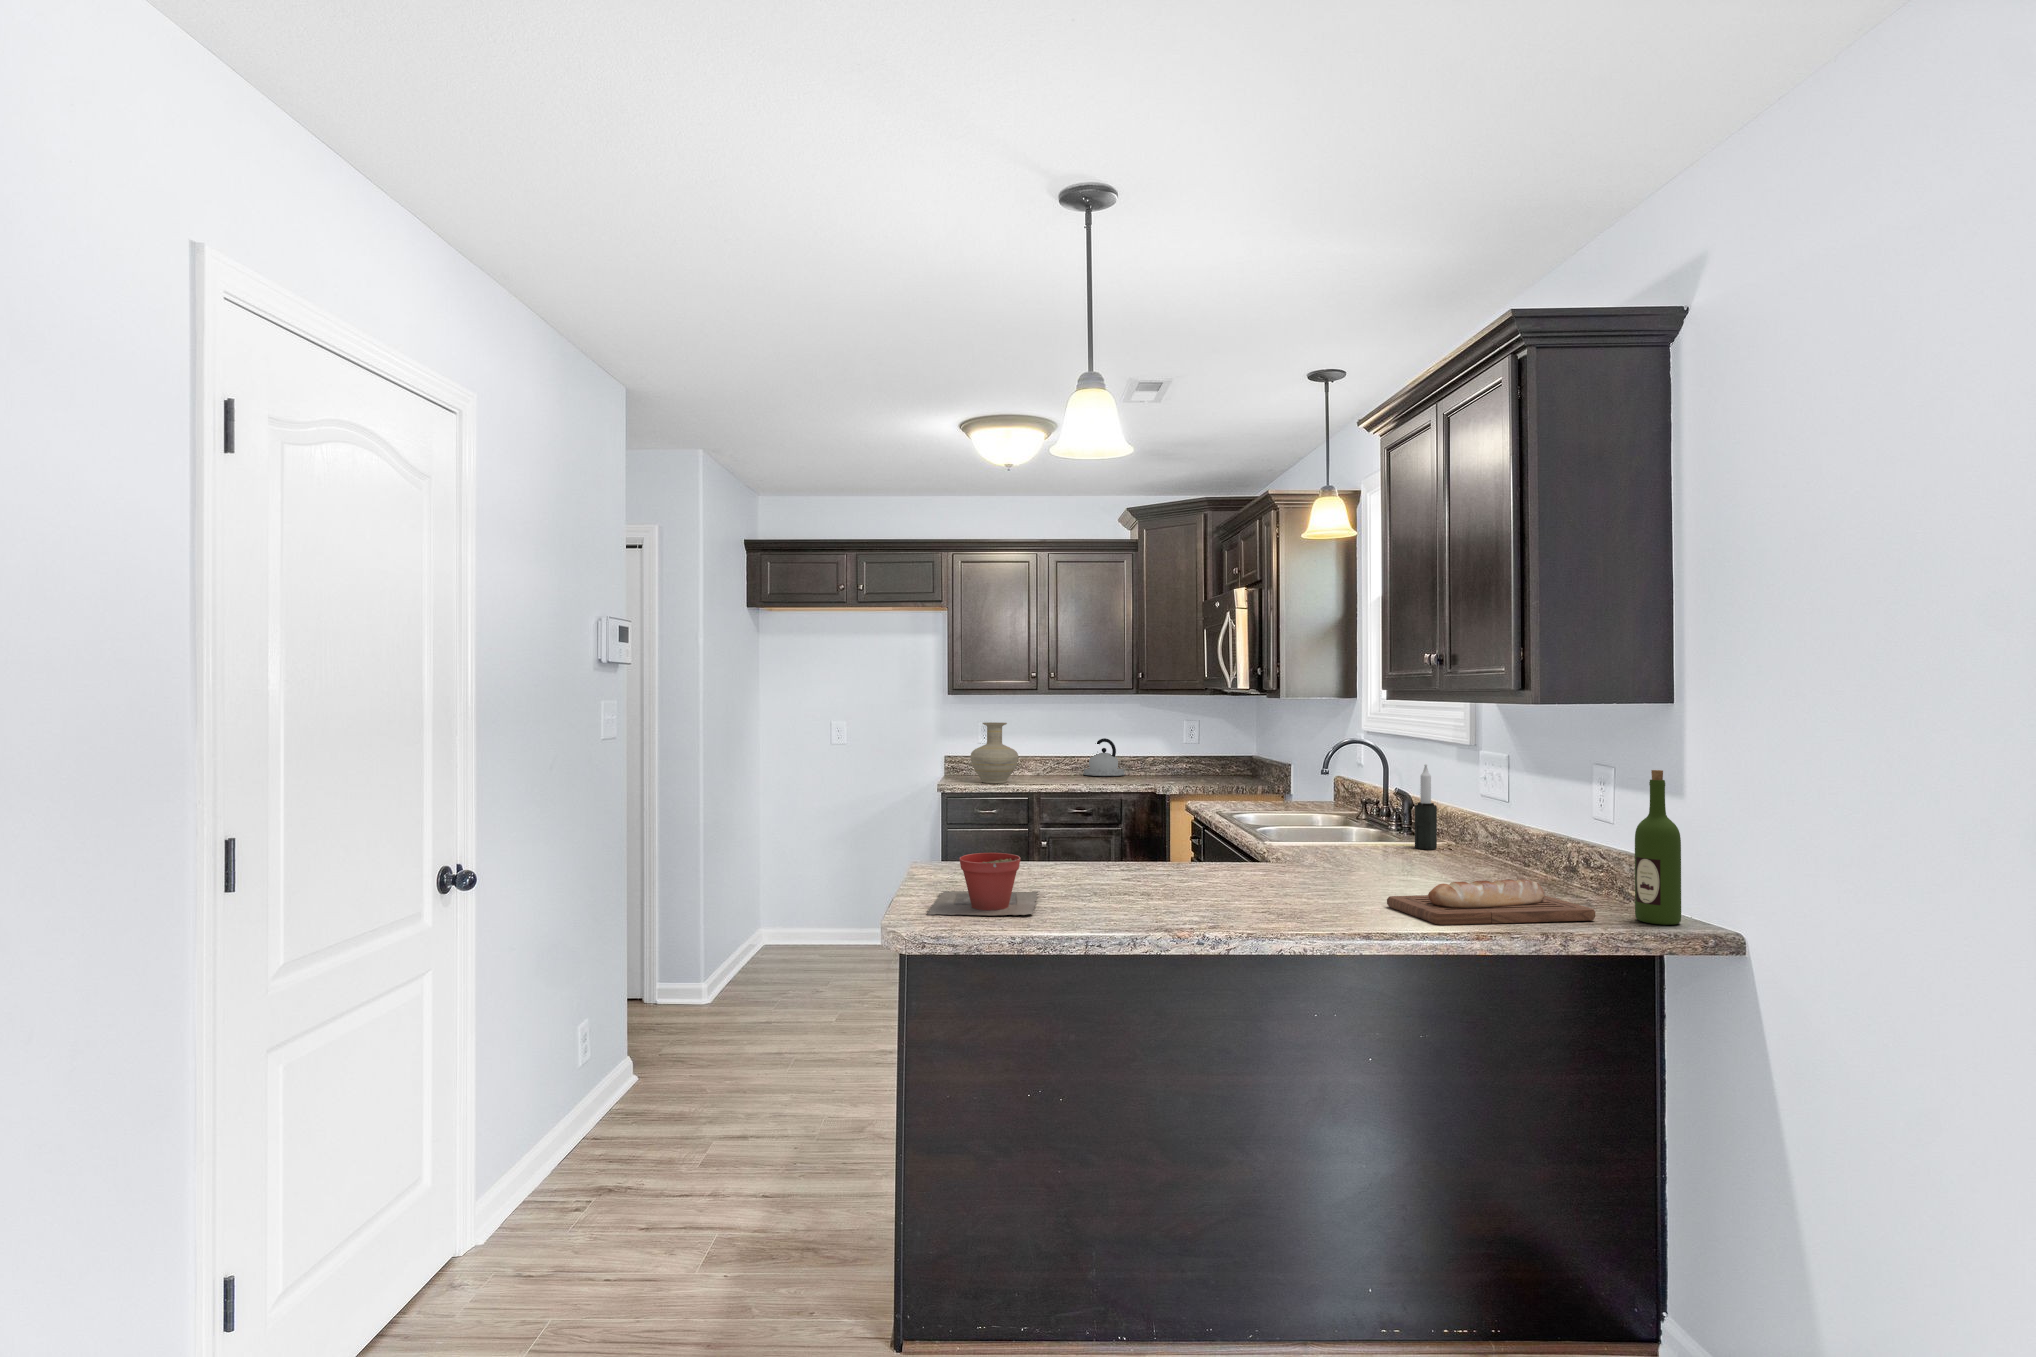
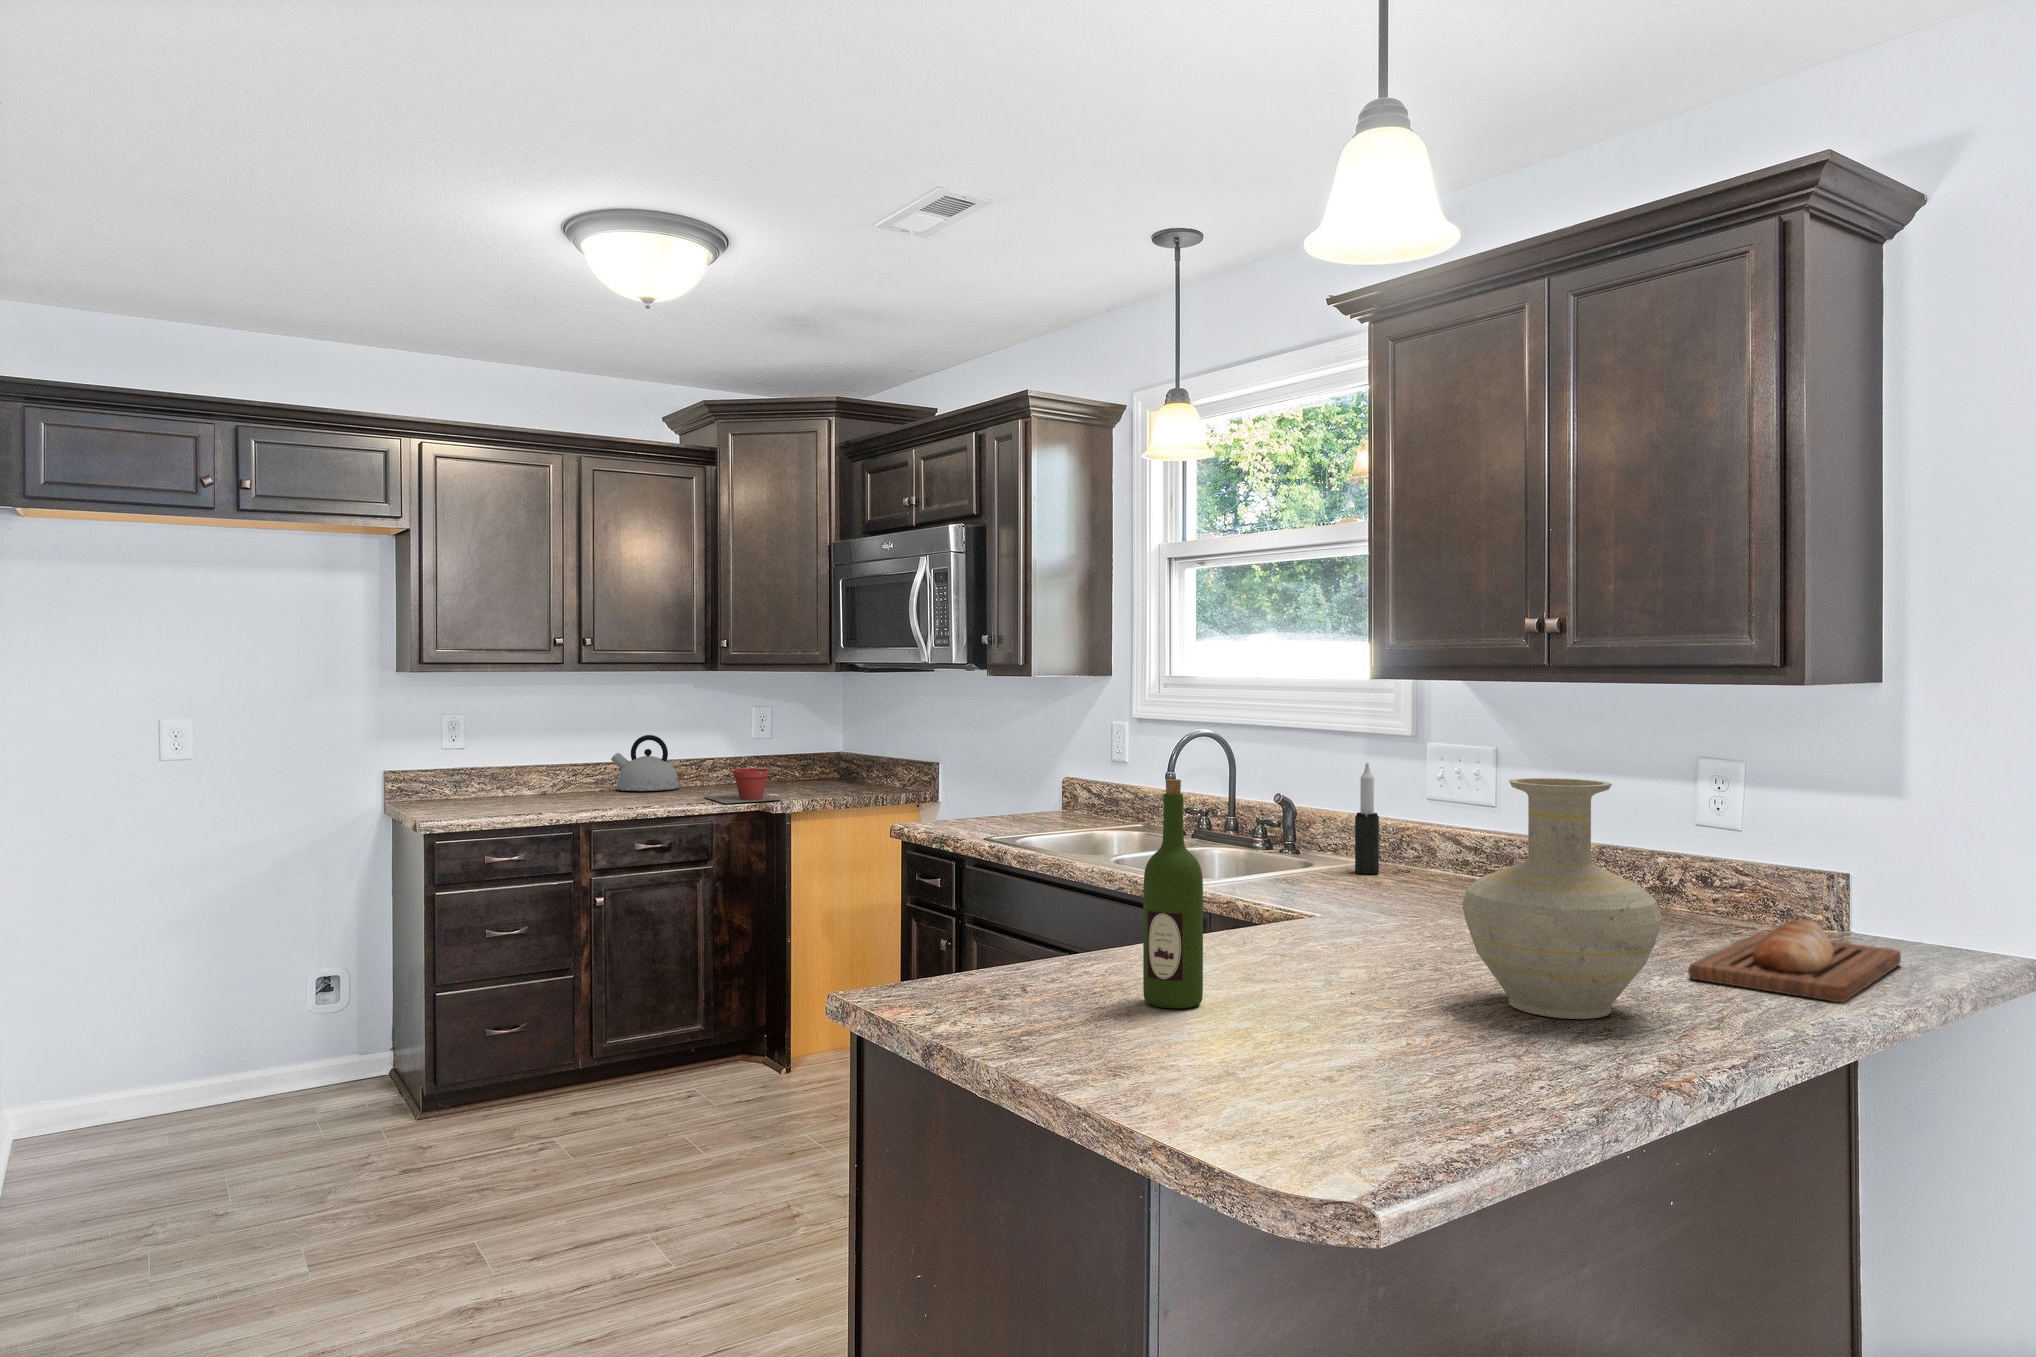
vase: present [970,722,1019,783] -> present [1462,778,1662,1019]
wine bottle: present [1635,770,1681,925] -> present [1143,779,1203,1008]
plant pot: present [927,853,1039,915] -> present [704,768,782,804]

